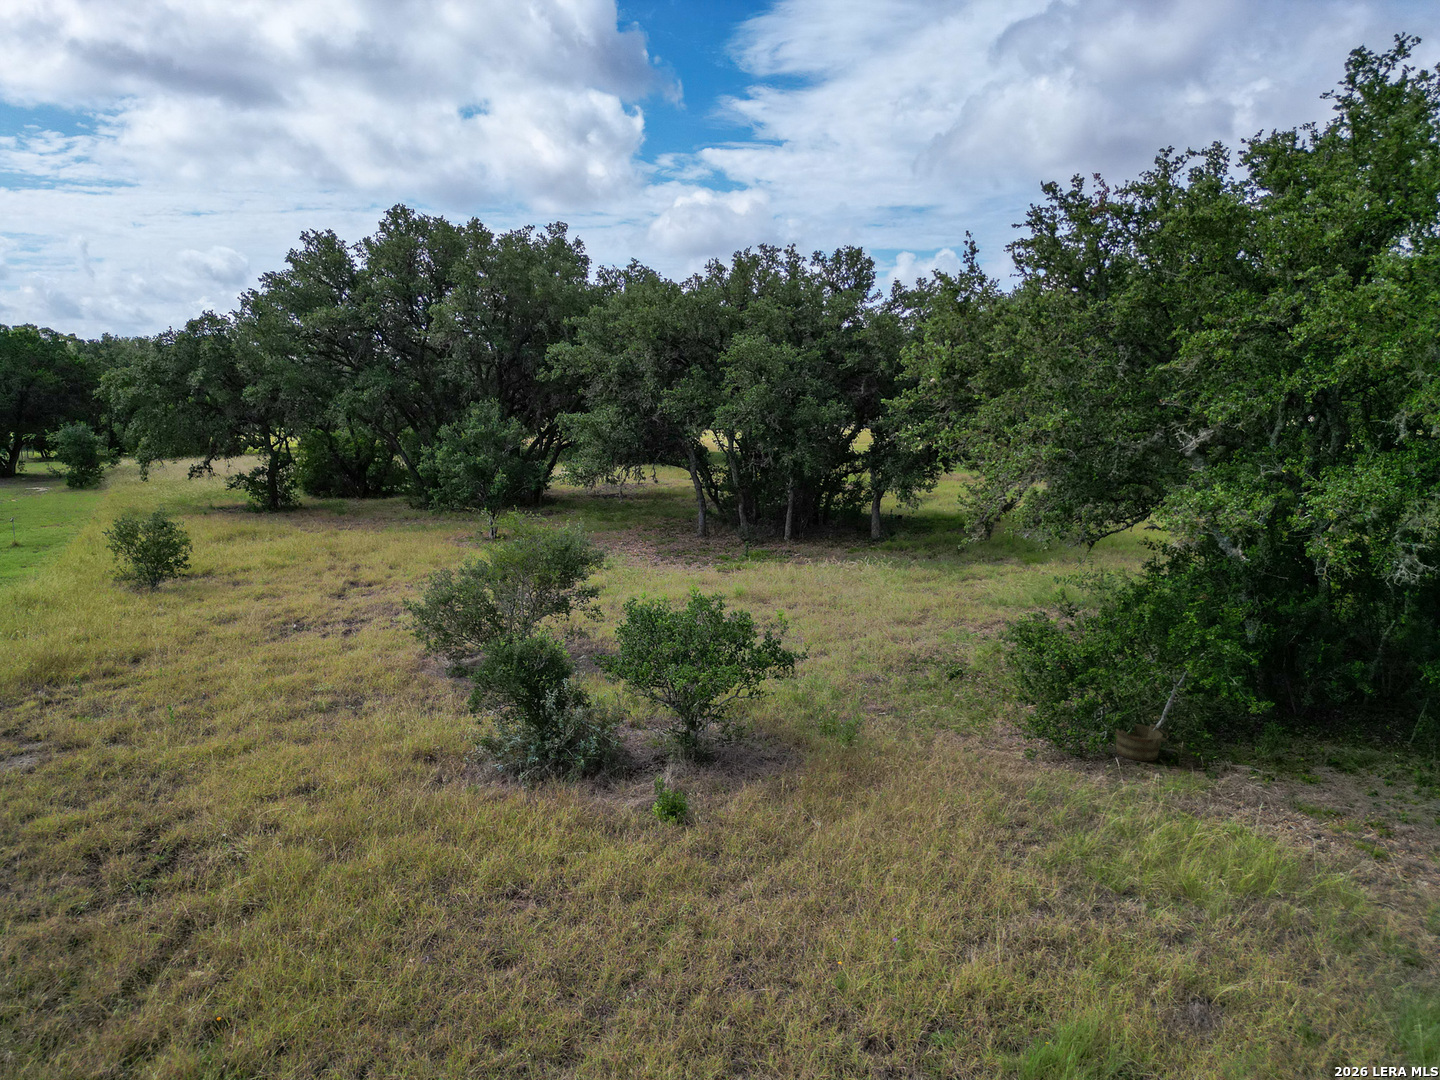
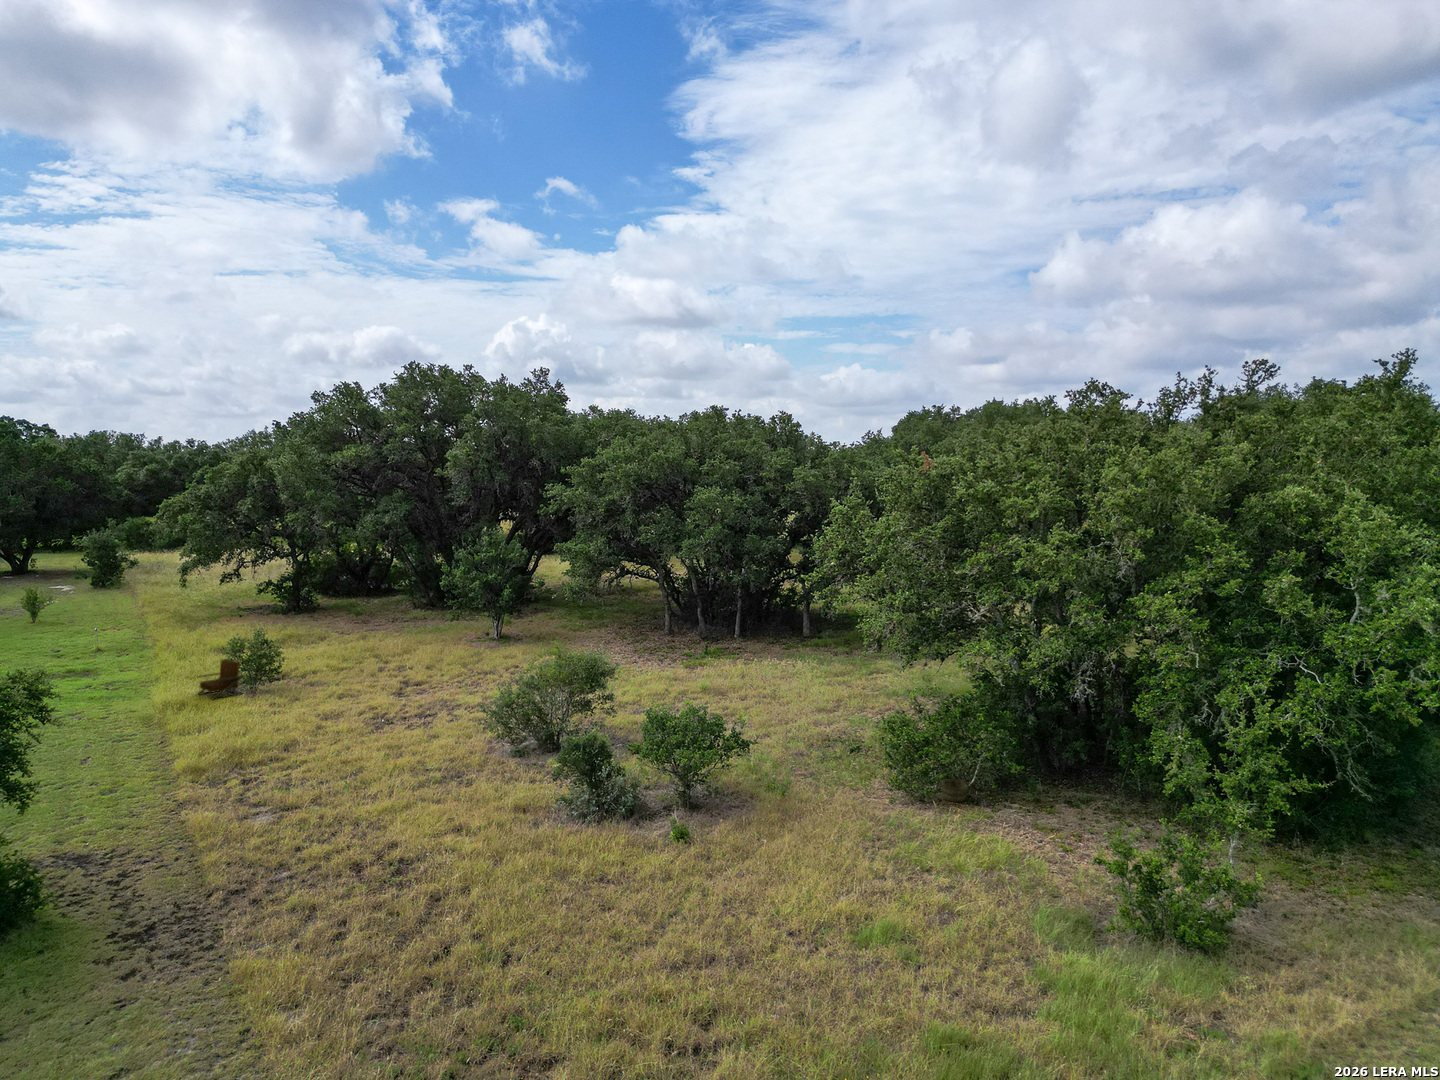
lounge chair: none [78,548,138,598] -> present [198,660,243,699]

